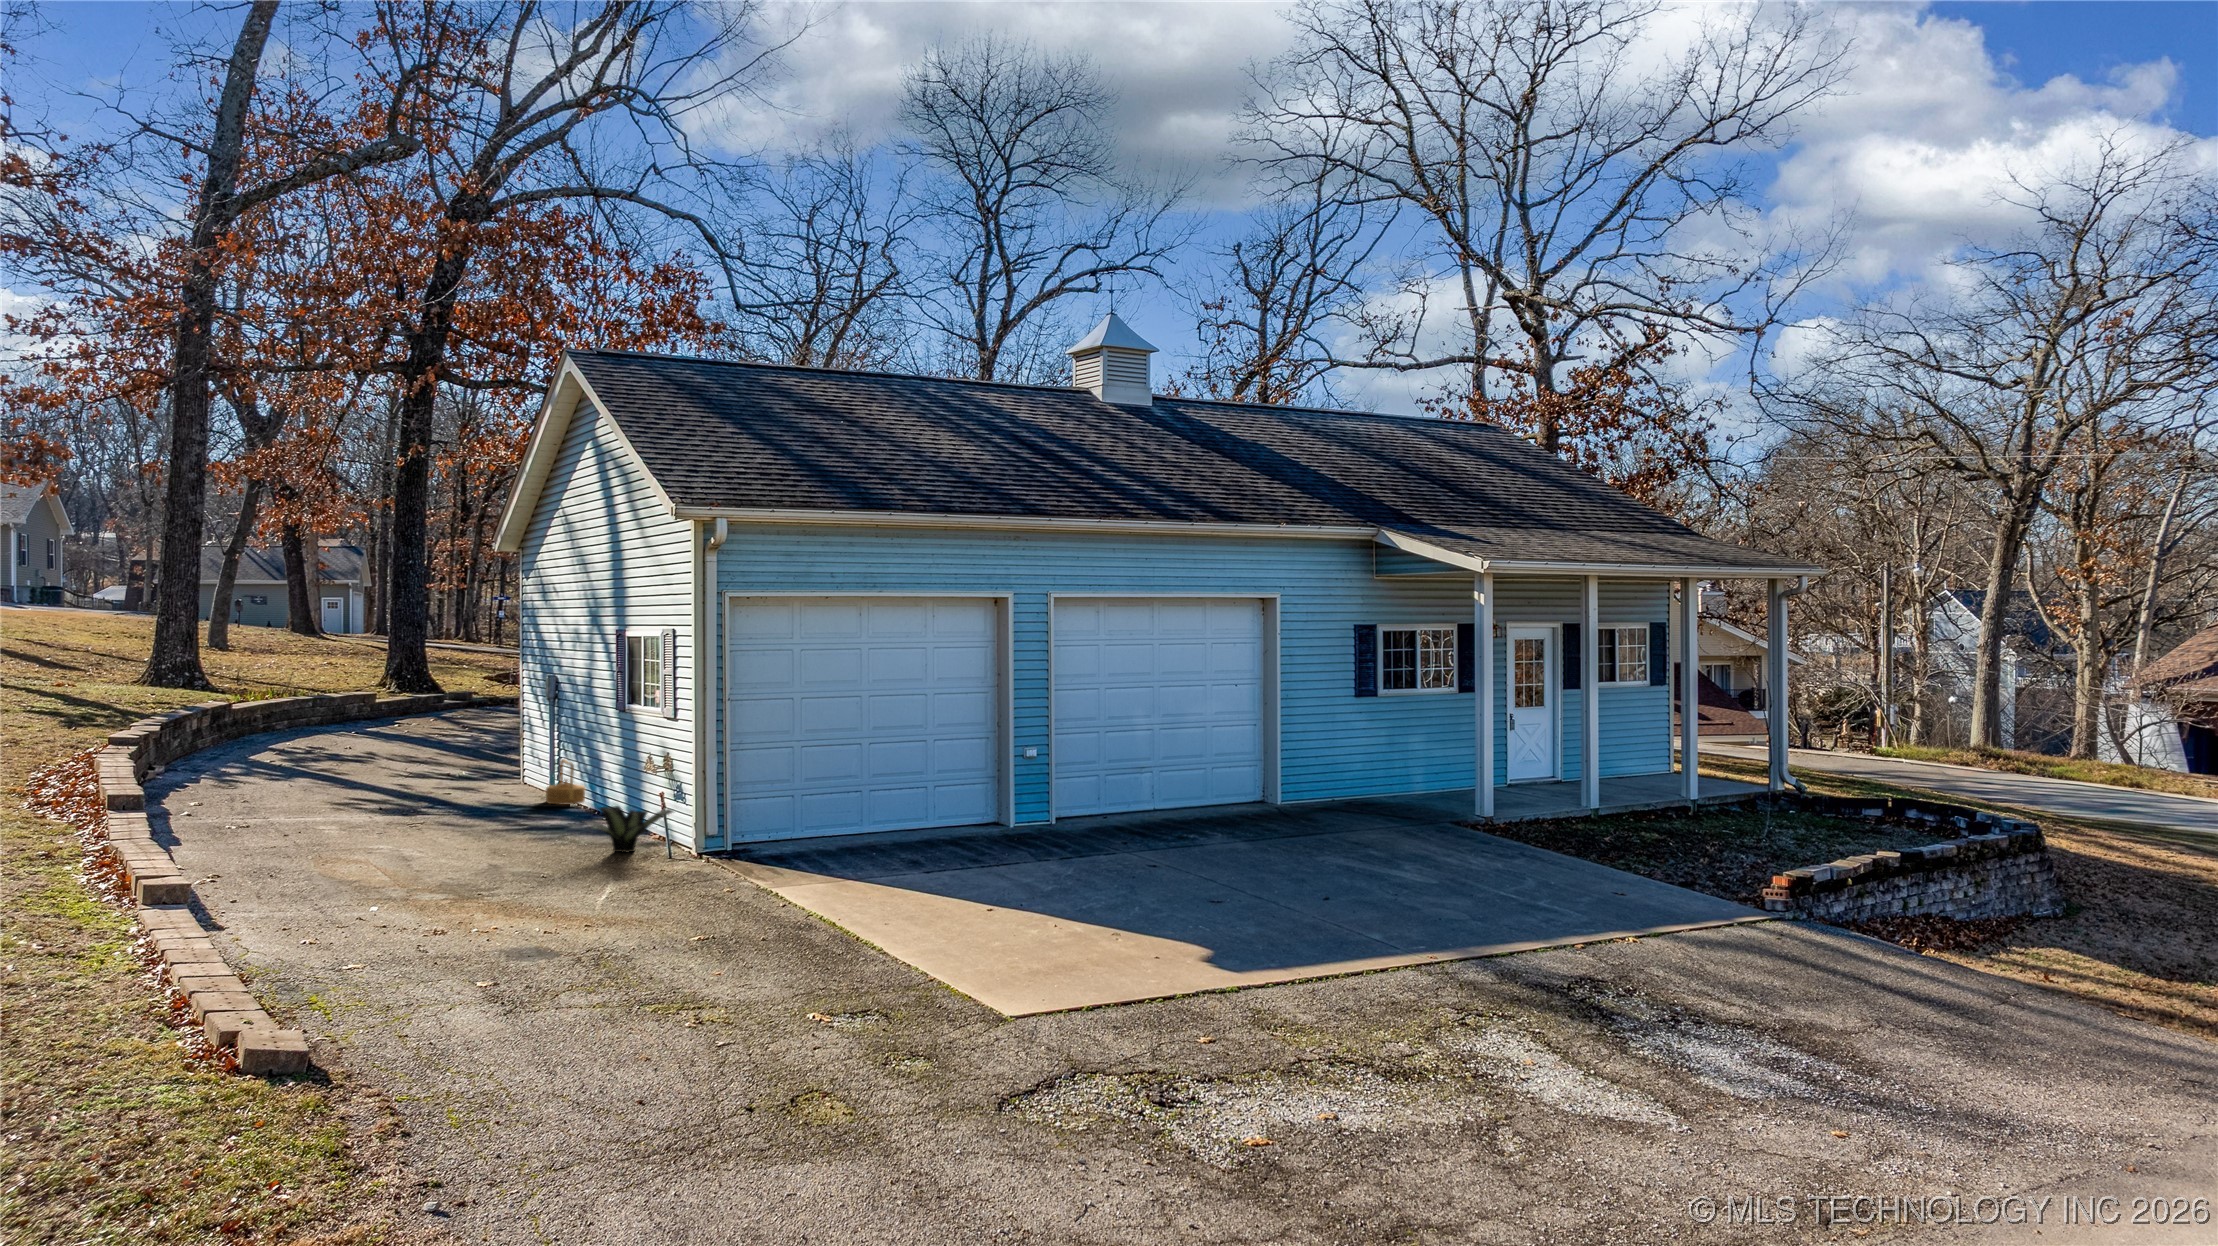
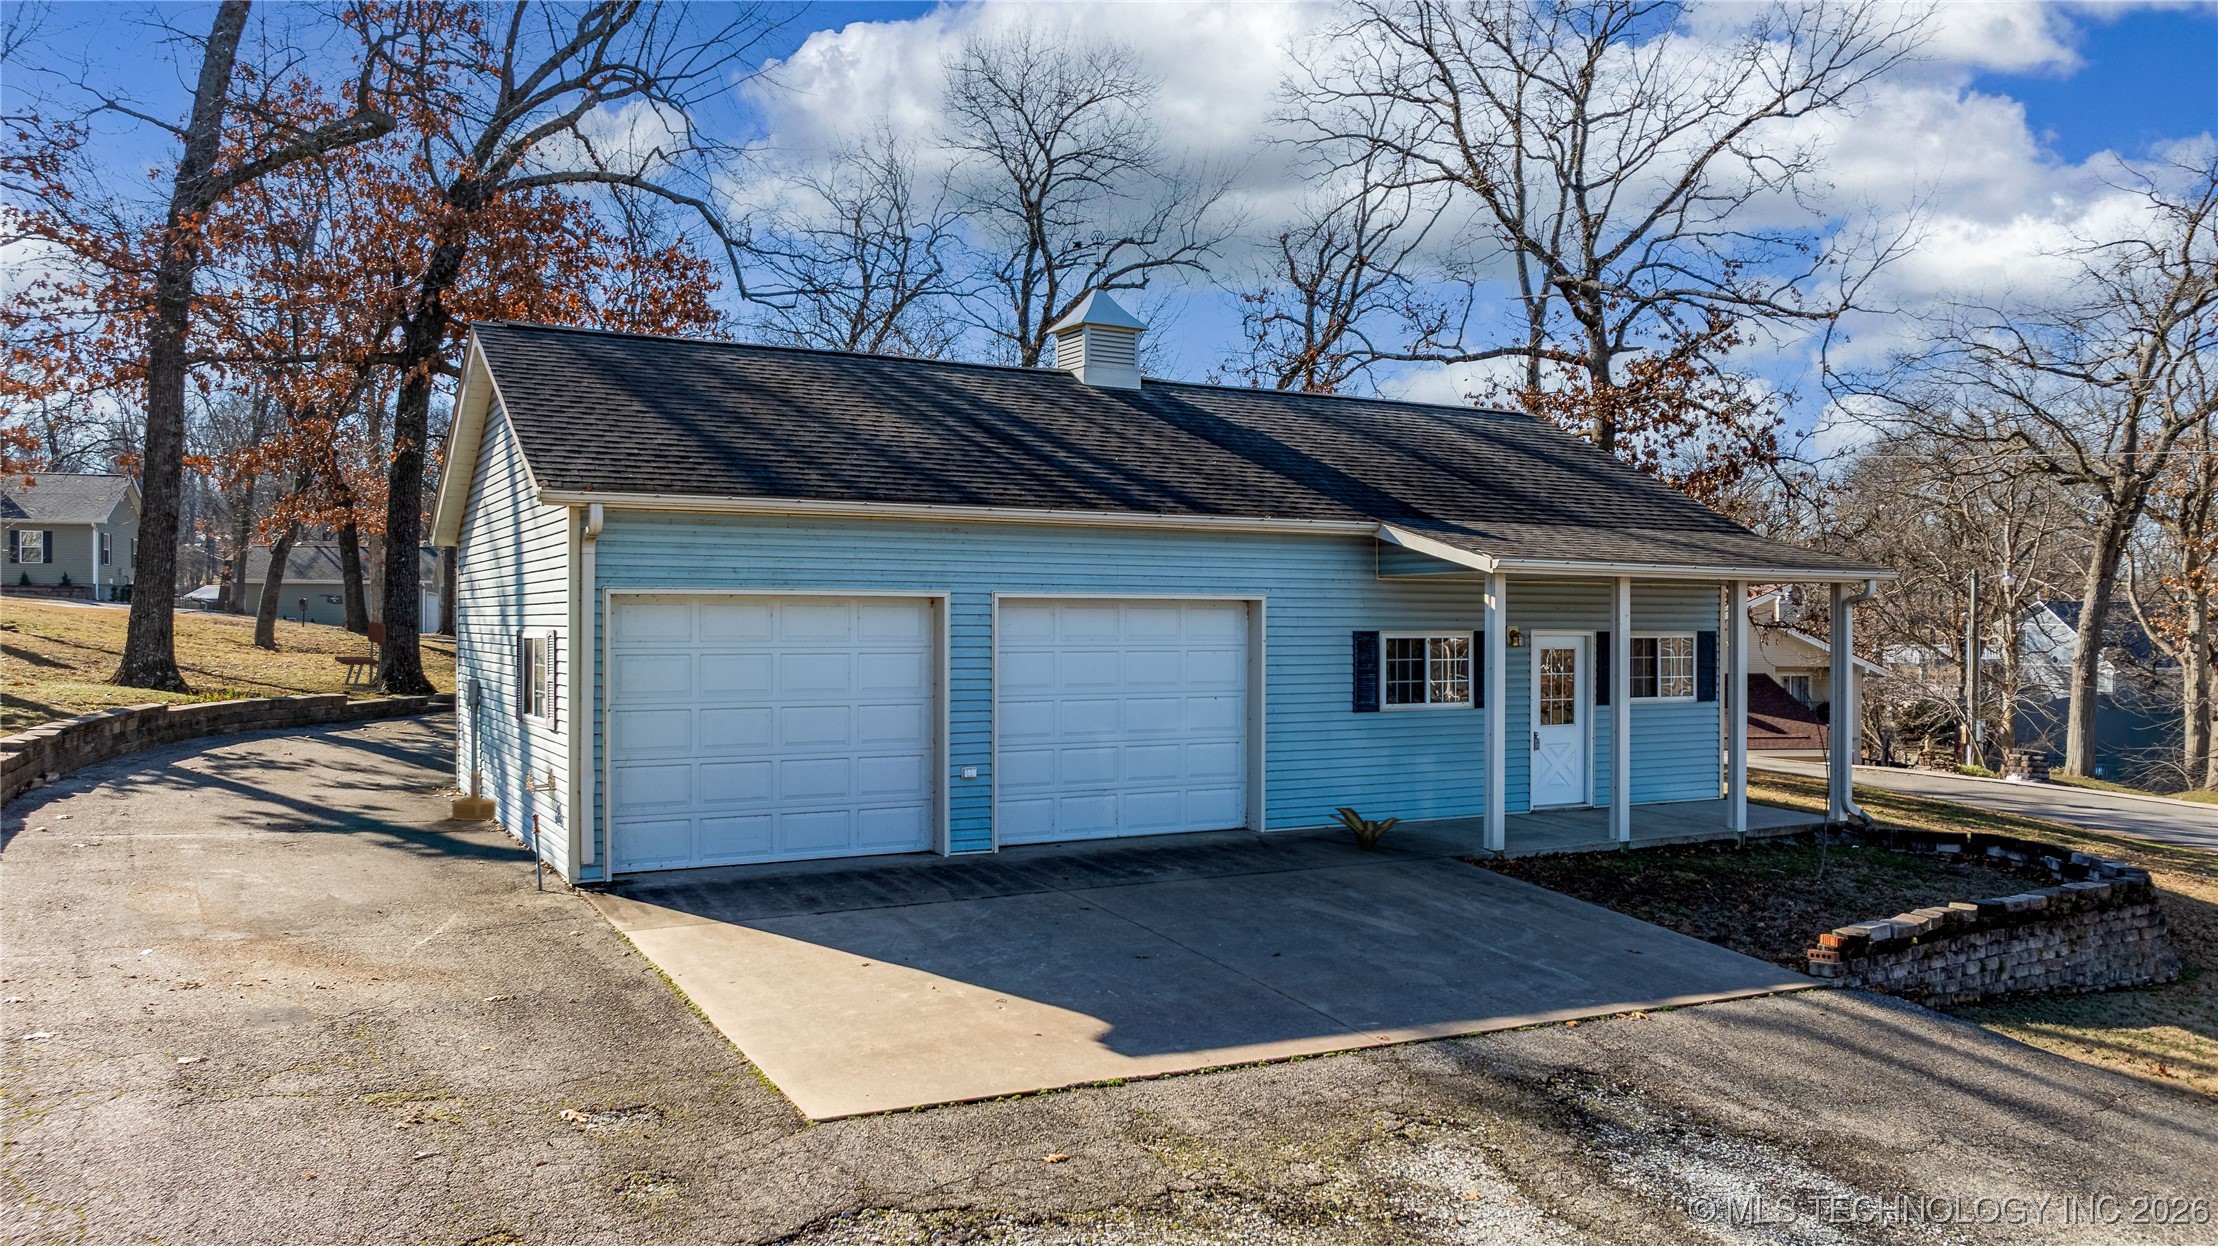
bench: none [340,622,391,689] -> present [335,622,386,691]
potted plant: present [588,806,673,852] -> present [1329,808,1402,851]

